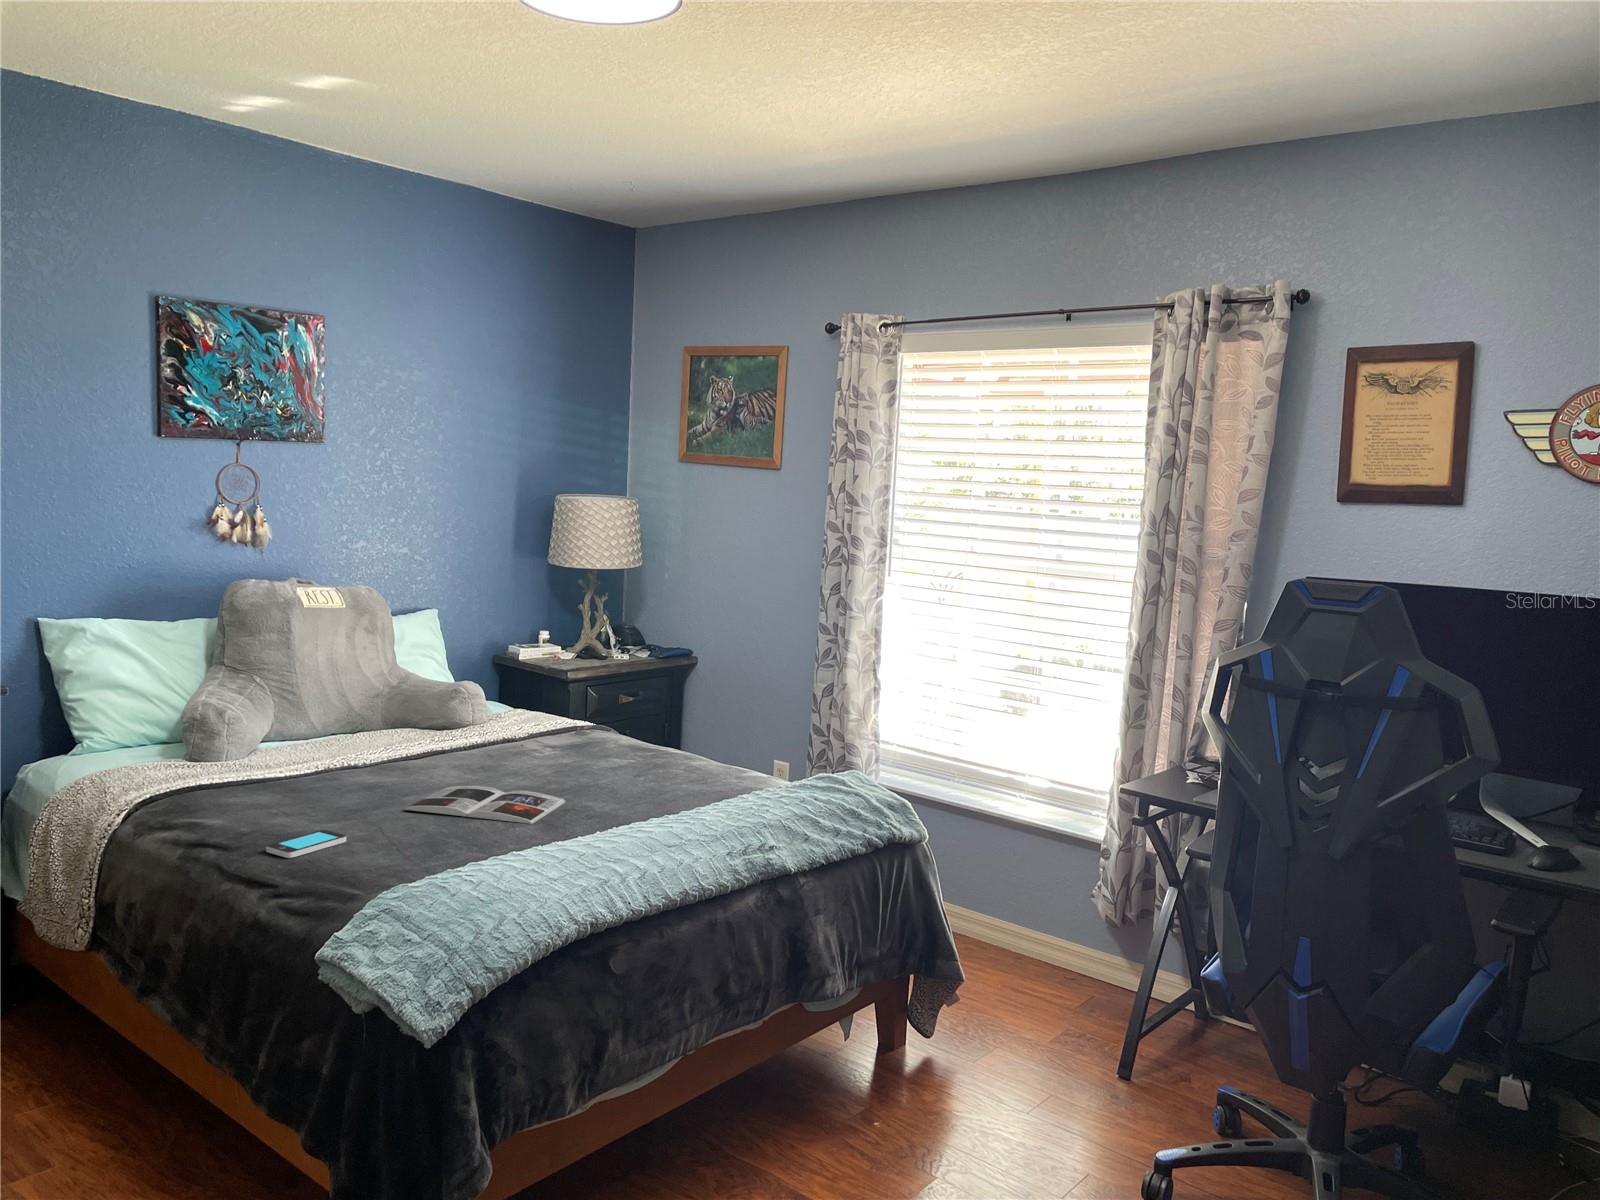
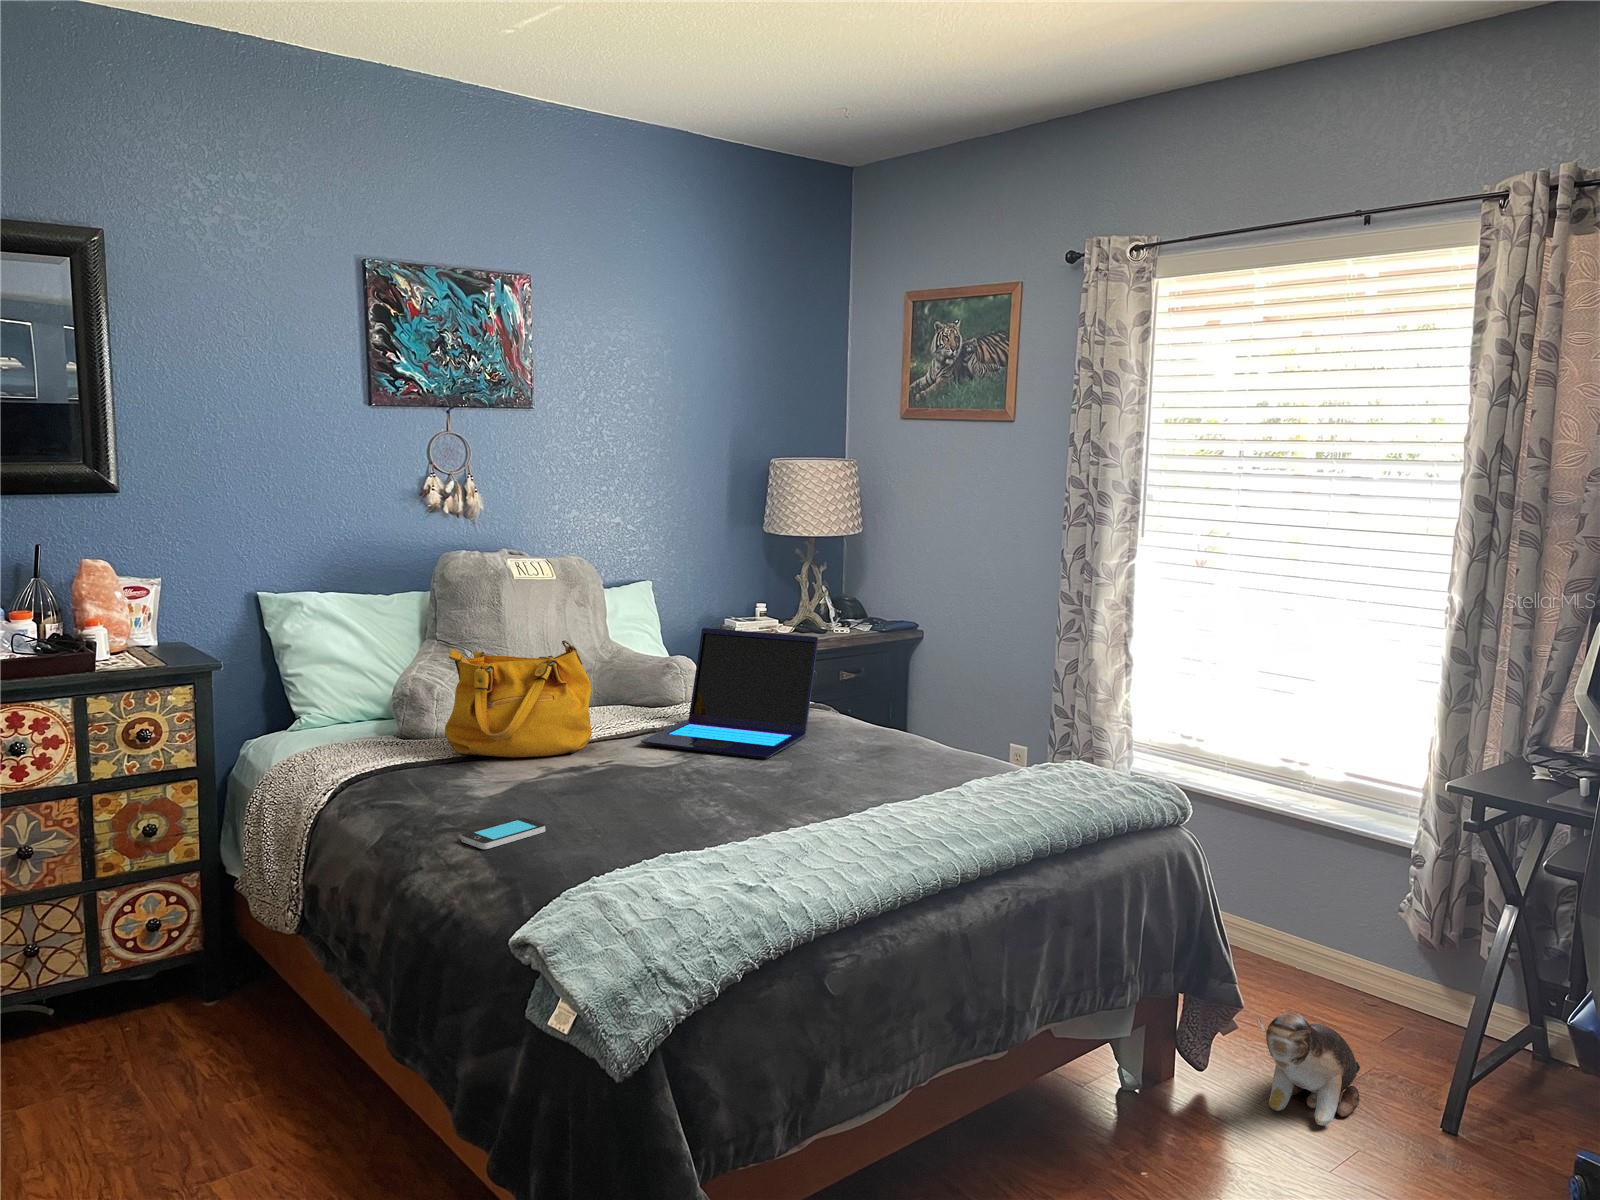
laptop: none [431,655,600,775] -> present [641,628,818,759]
handbag: none [238,667,384,777] -> present [445,640,592,758]
magazine: present [404,786,565,824] -> none [609,770,782,815]
plush toy: none [969,980,1056,1074] -> present [1256,1012,1360,1126]

